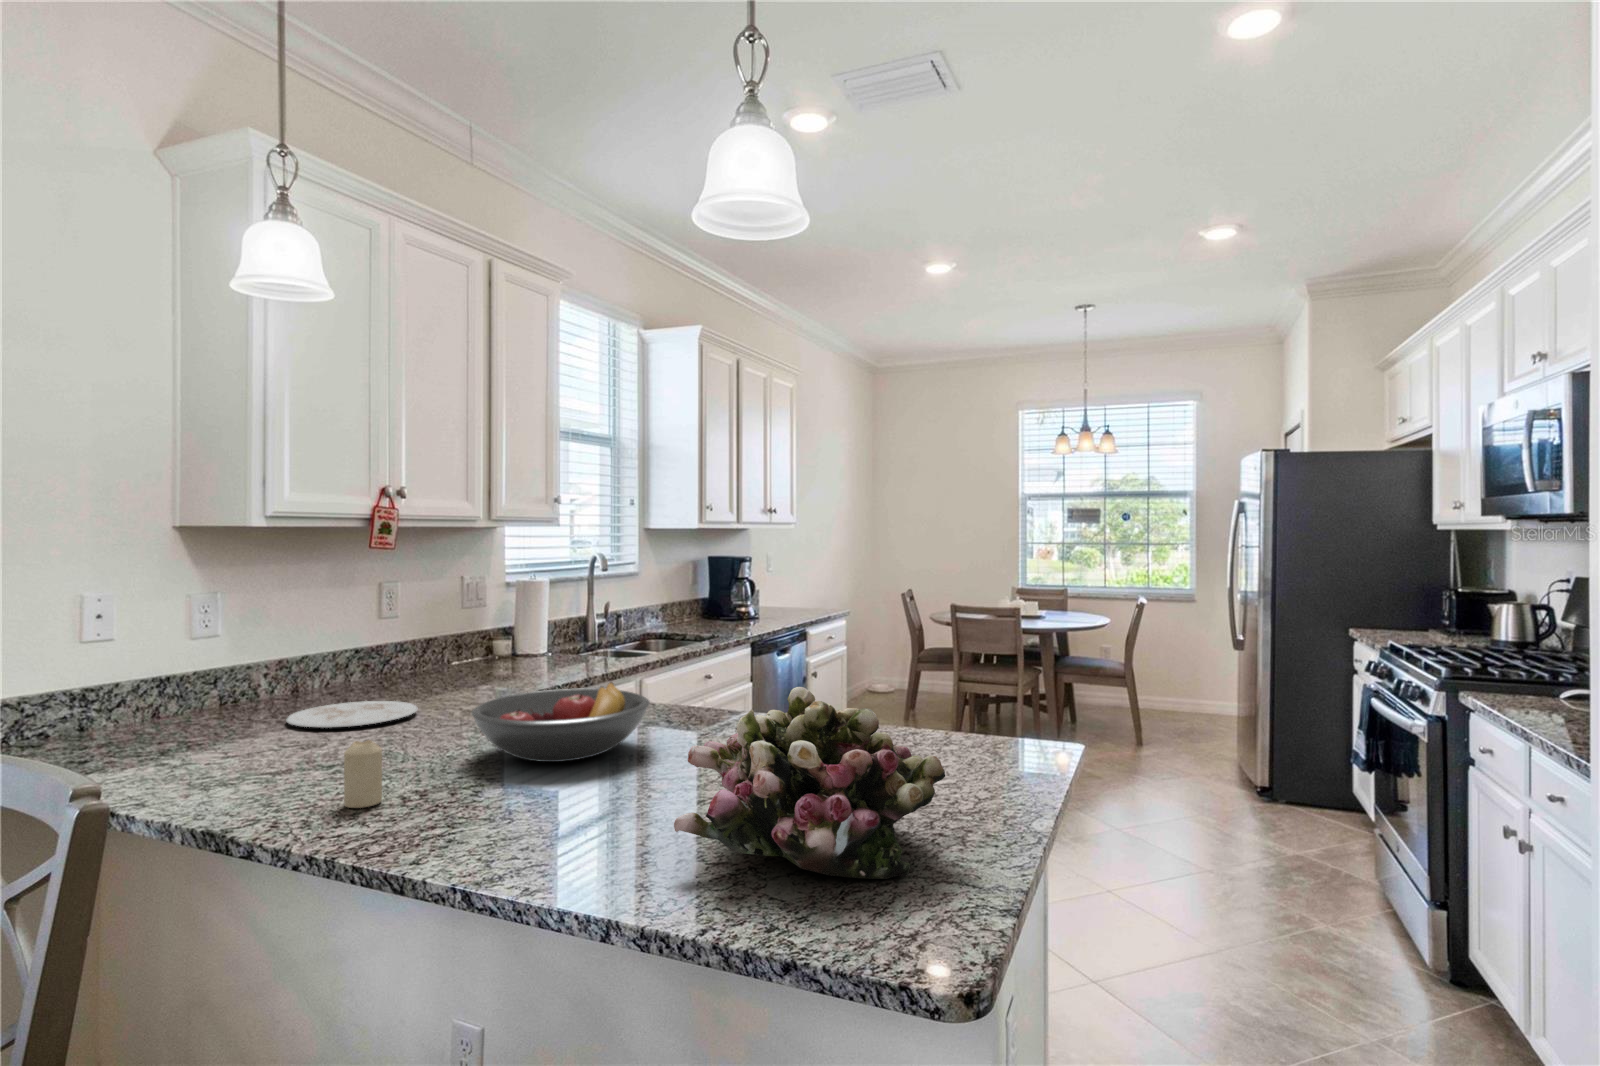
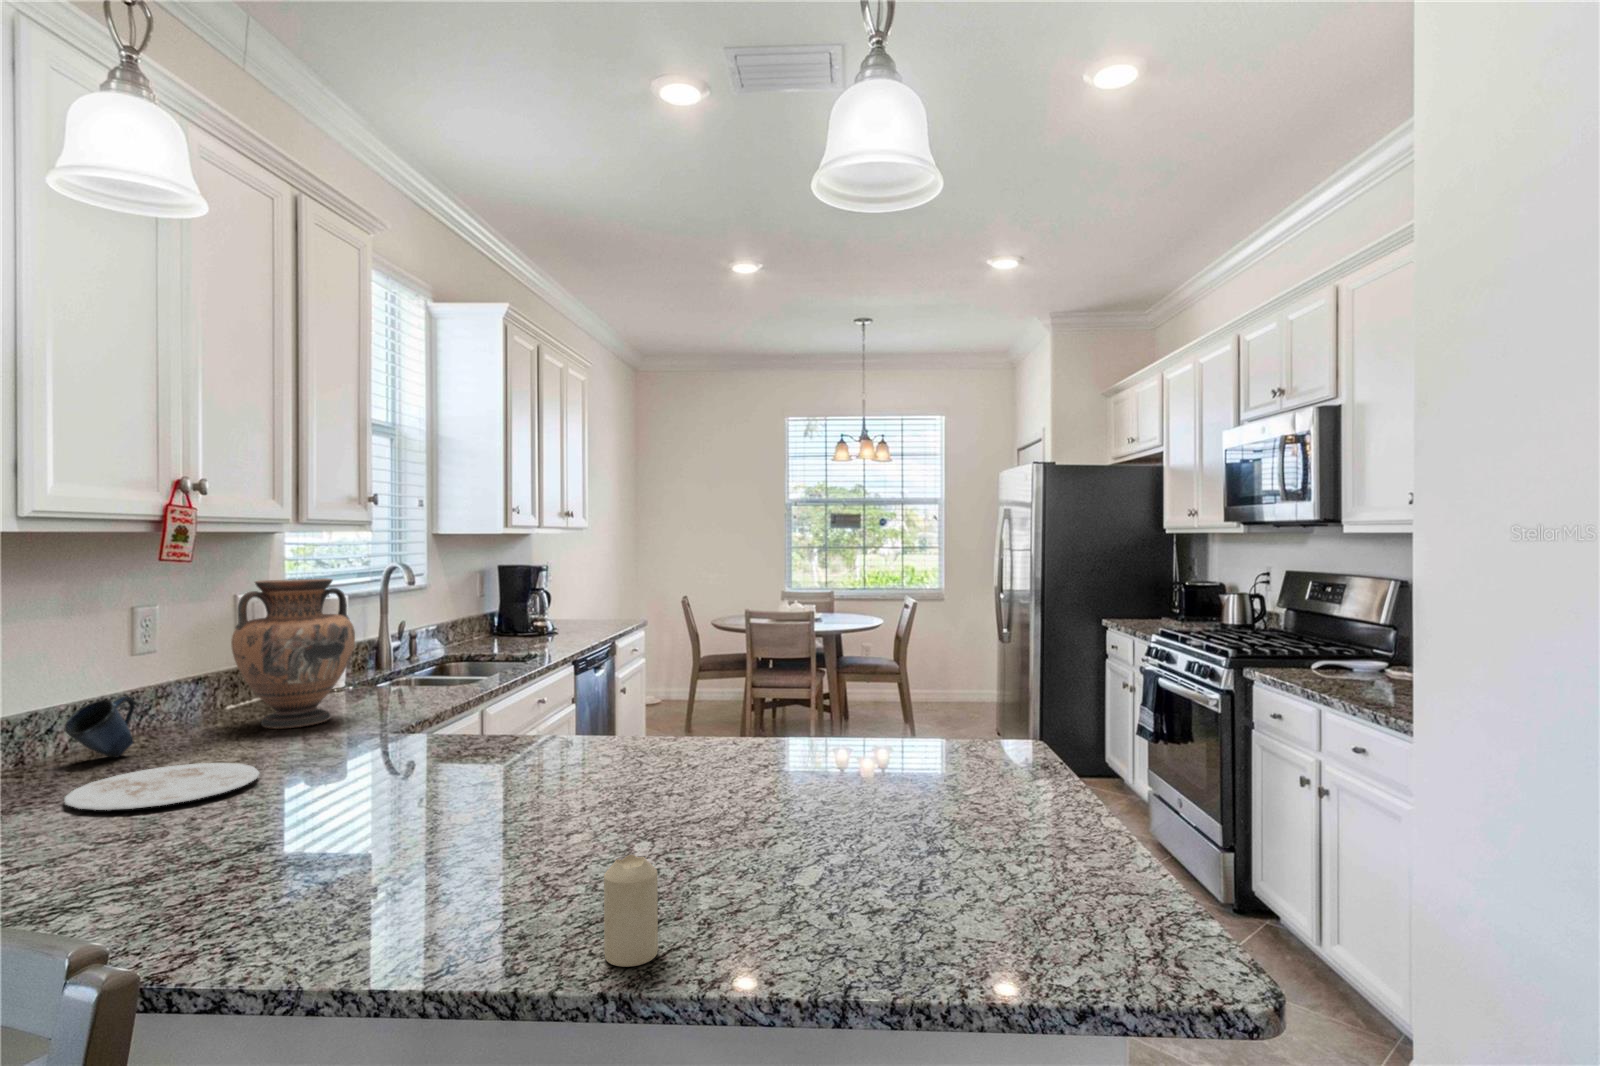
vase: none [439,564,530,681] -> present [231,578,355,729]
mug: none [316,648,364,693] -> present [65,697,135,757]
fruit bowl: present [471,682,650,762] -> none [411,714,630,819]
flower arrangement: present [674,687,945,879] -> none [813,704,1088,906]
candle: present [344,740,382,808] -> present [604,855,658,967]

